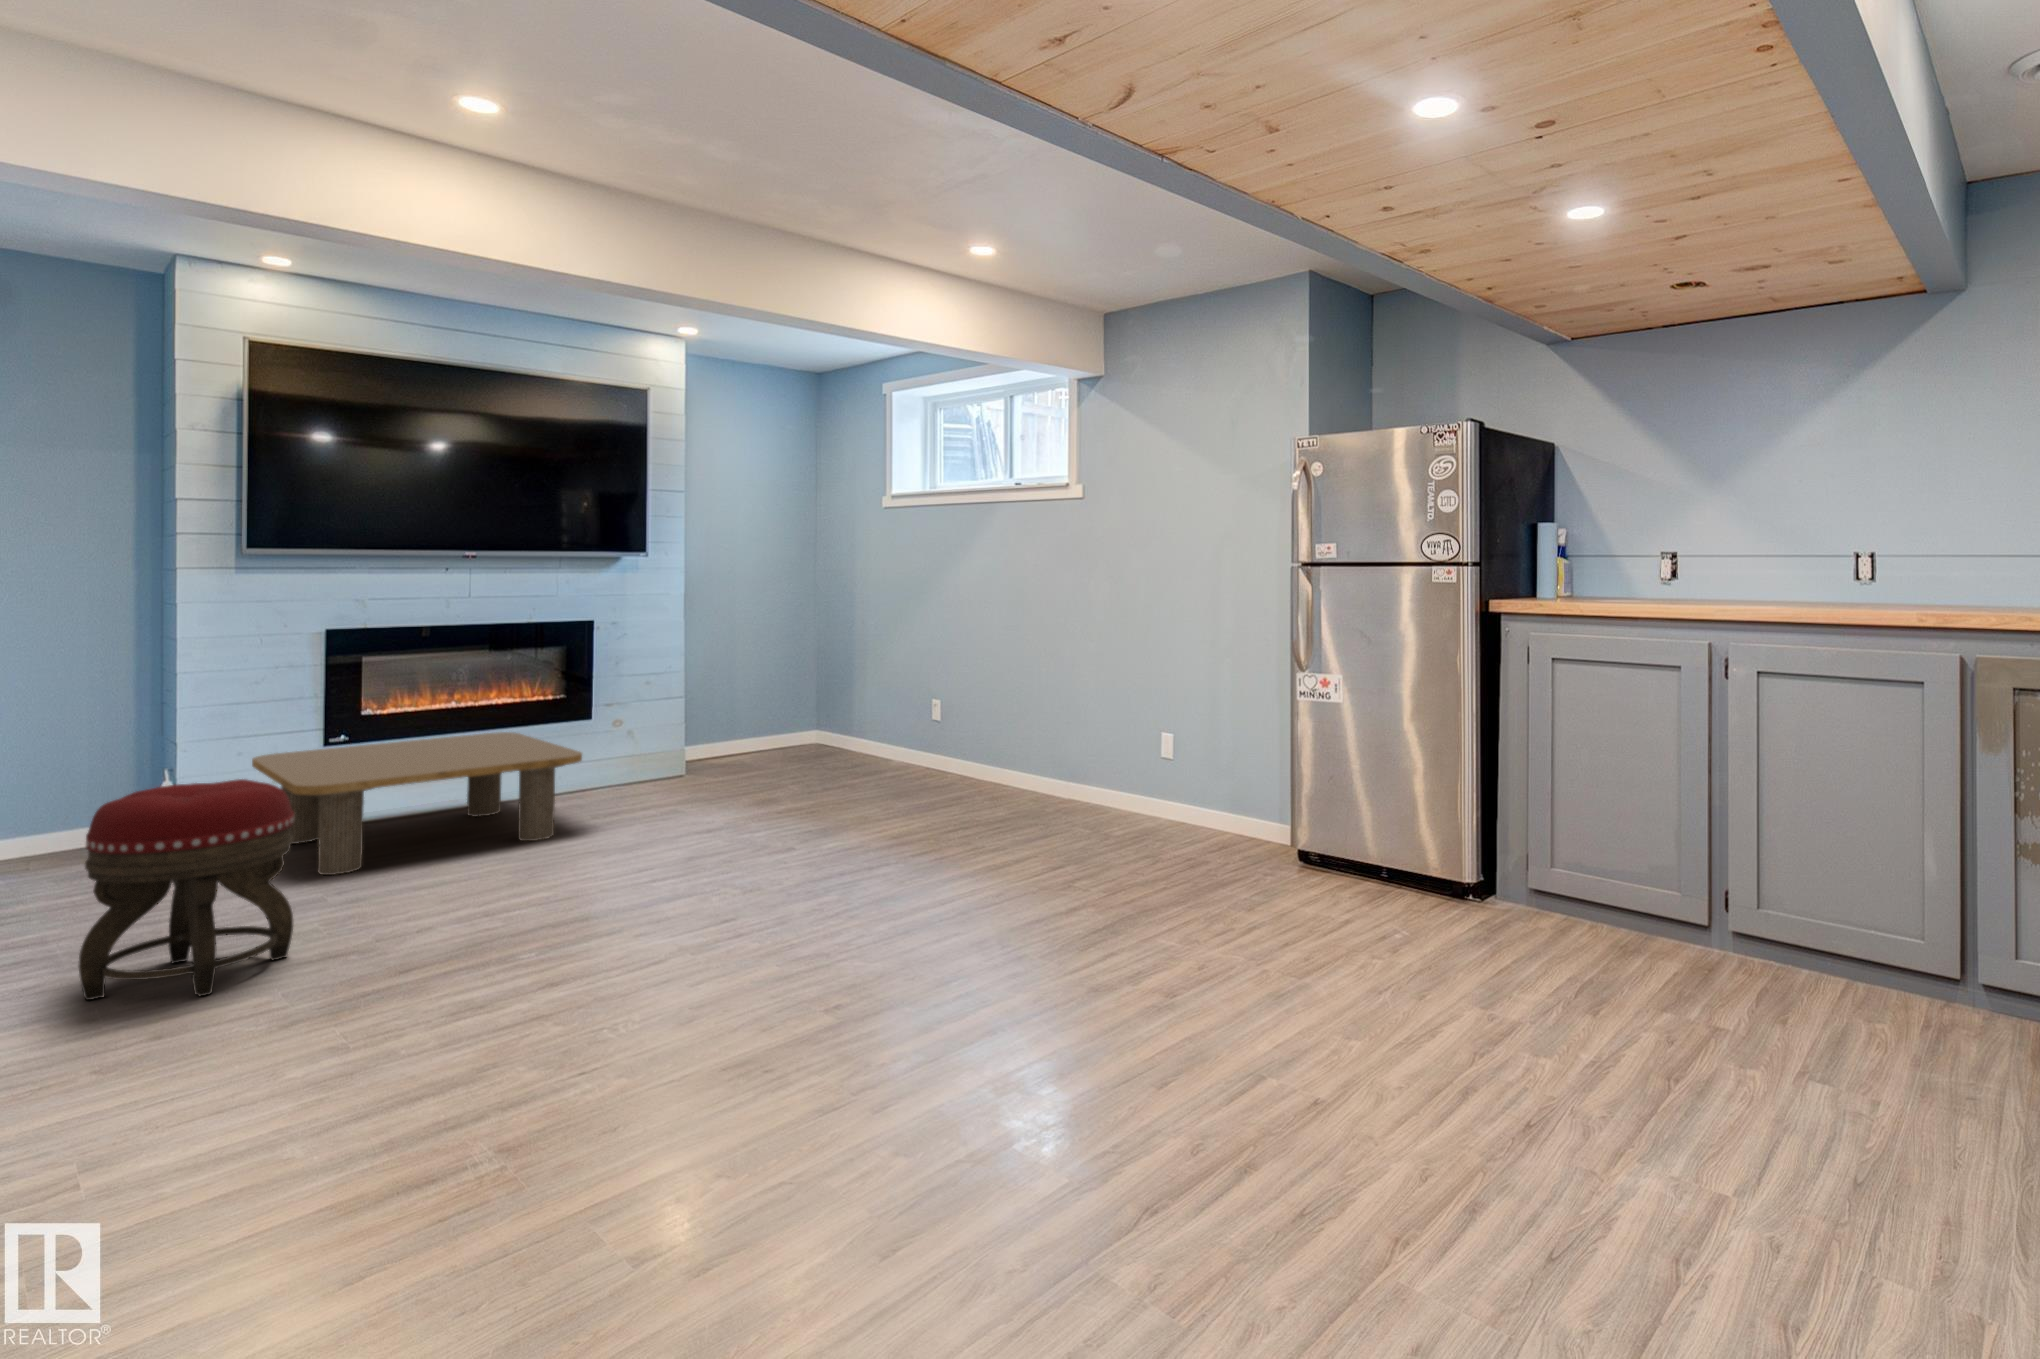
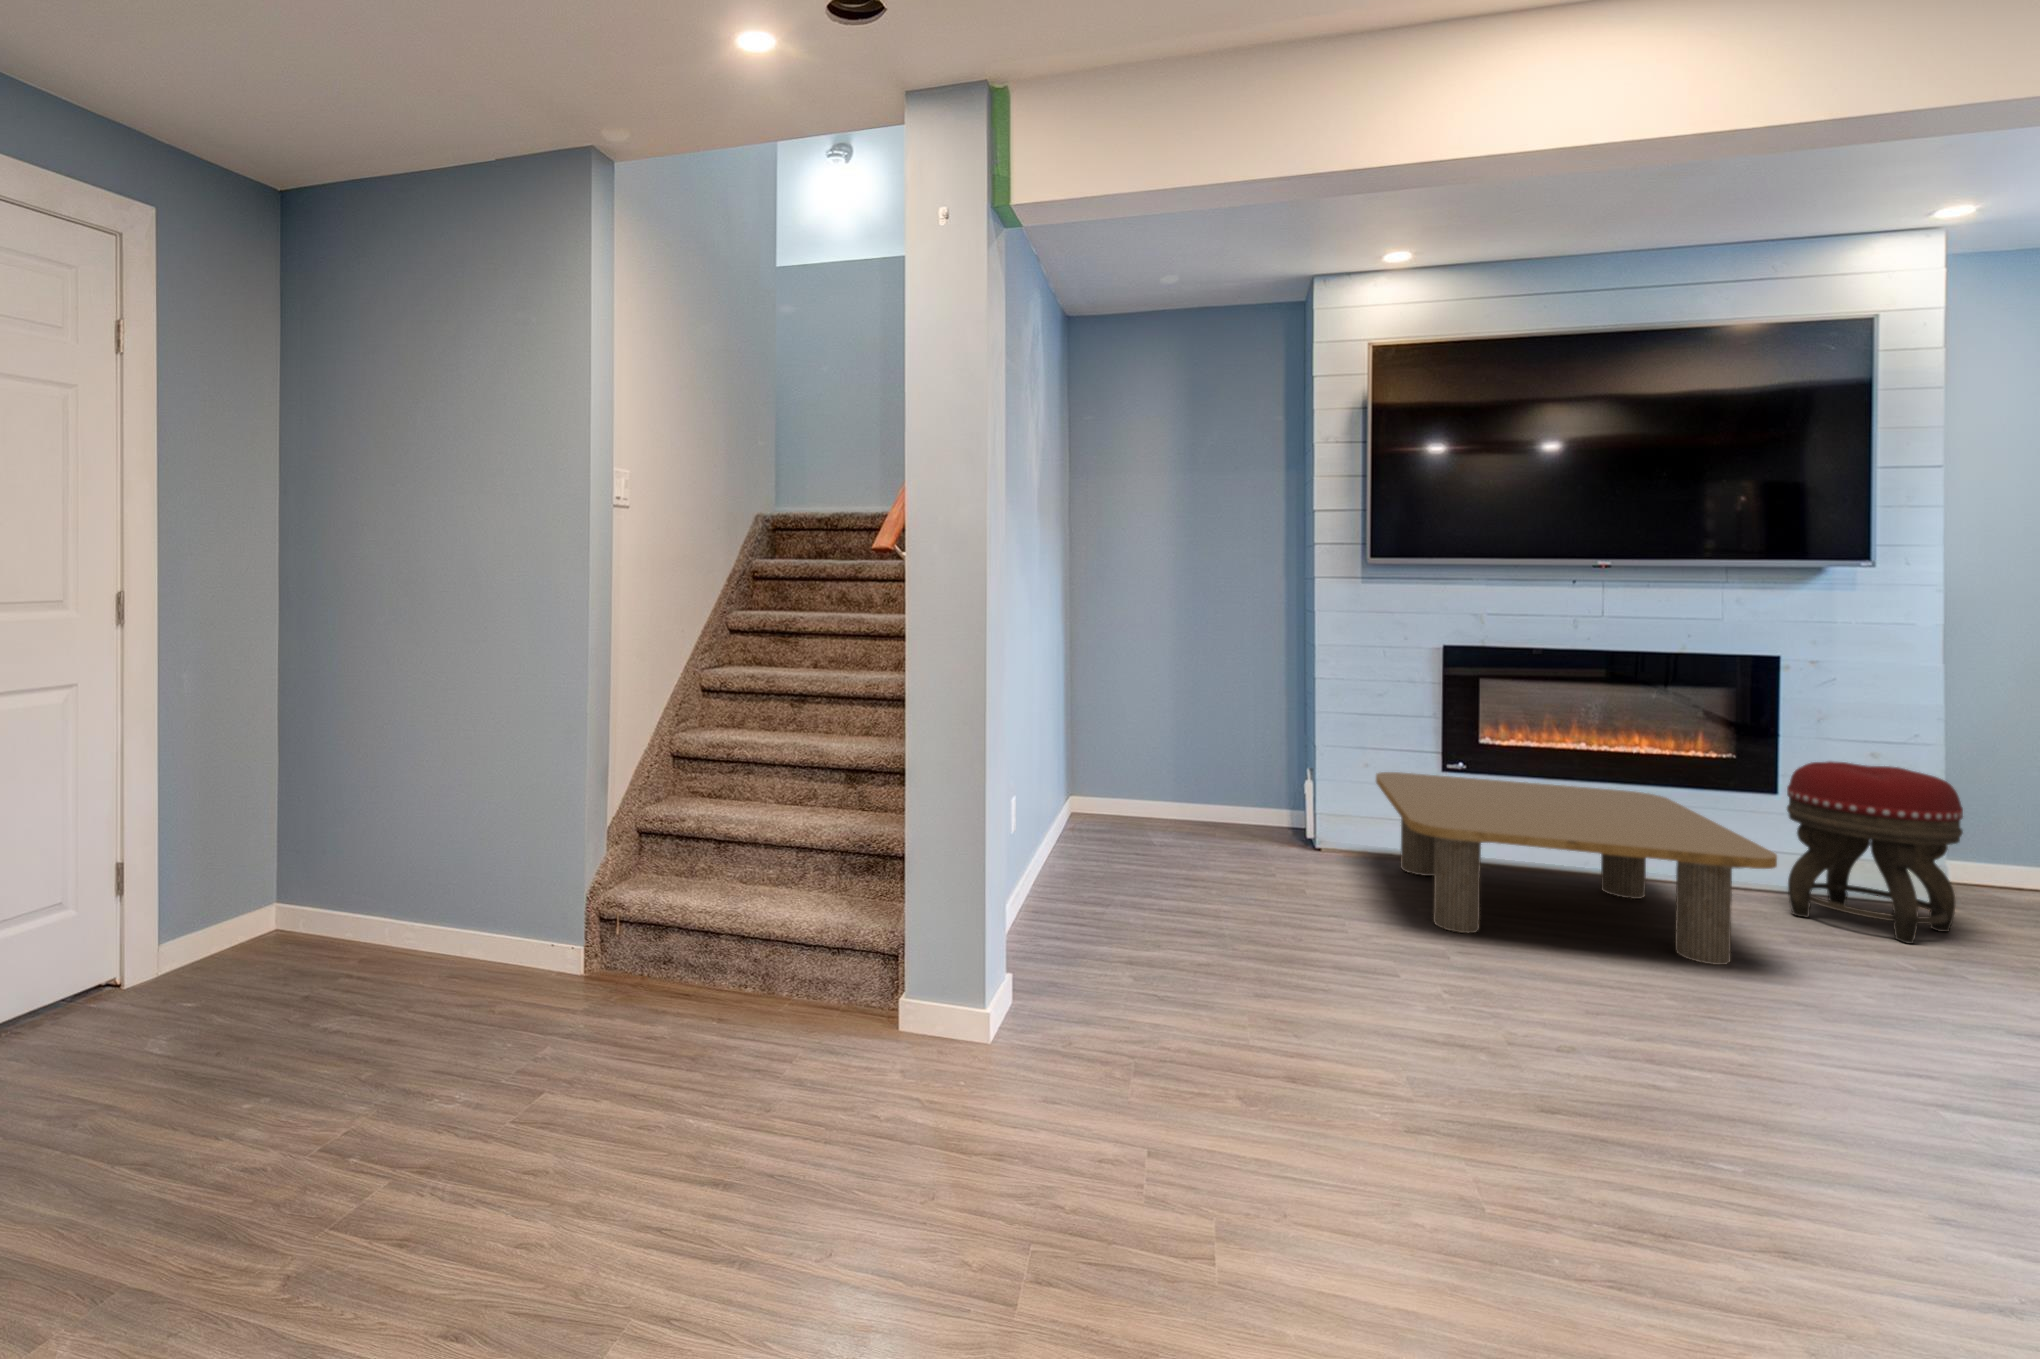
footstool: present [79,779,294,1000] -> present [1787,761,1963,944]

